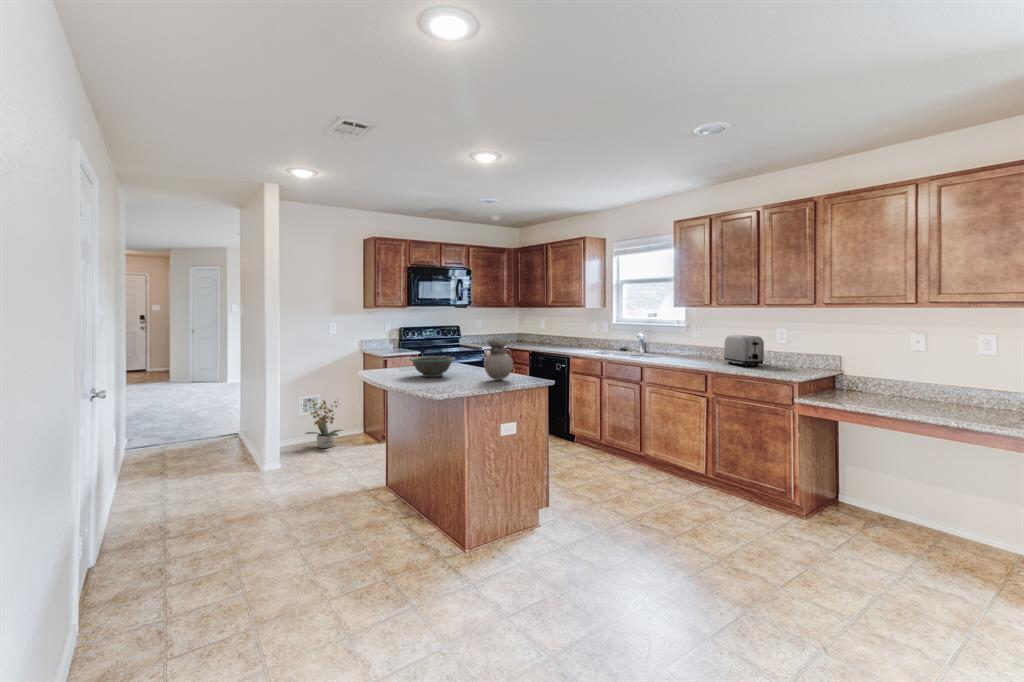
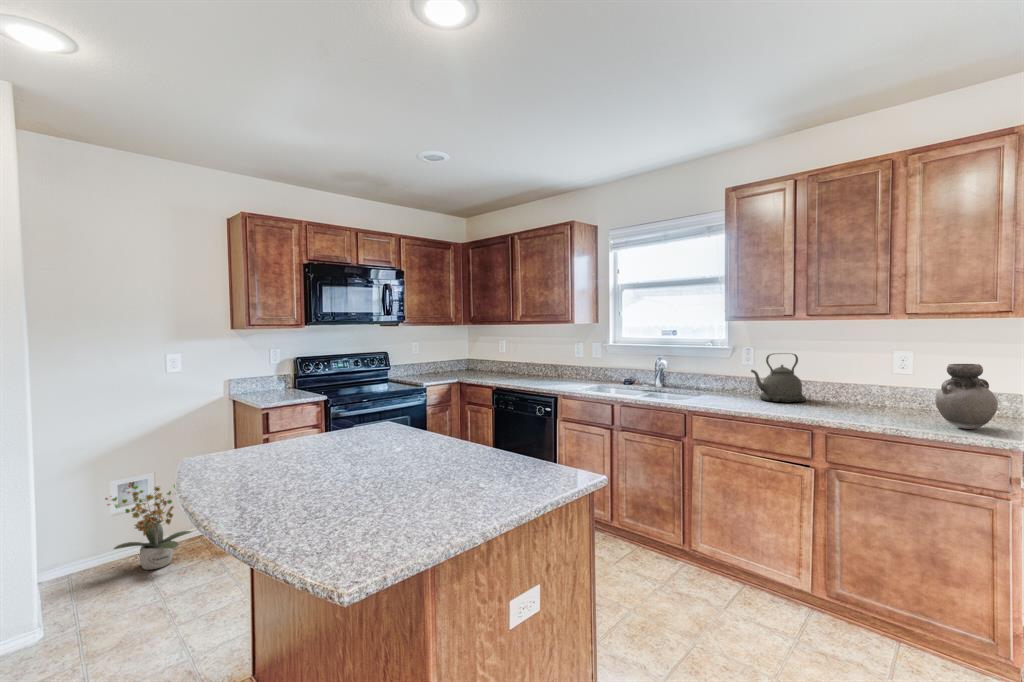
kettle: none [686,330,722,361] -> present [751,354,806,402]
toaster: present [724,335,764,366] -> none [819,361,899,414]
vase: present [484,340,513,380] -> present [935,364,998,429]
decorative bowl: present [409,356,455,377] -> none [273,425,383,479]

